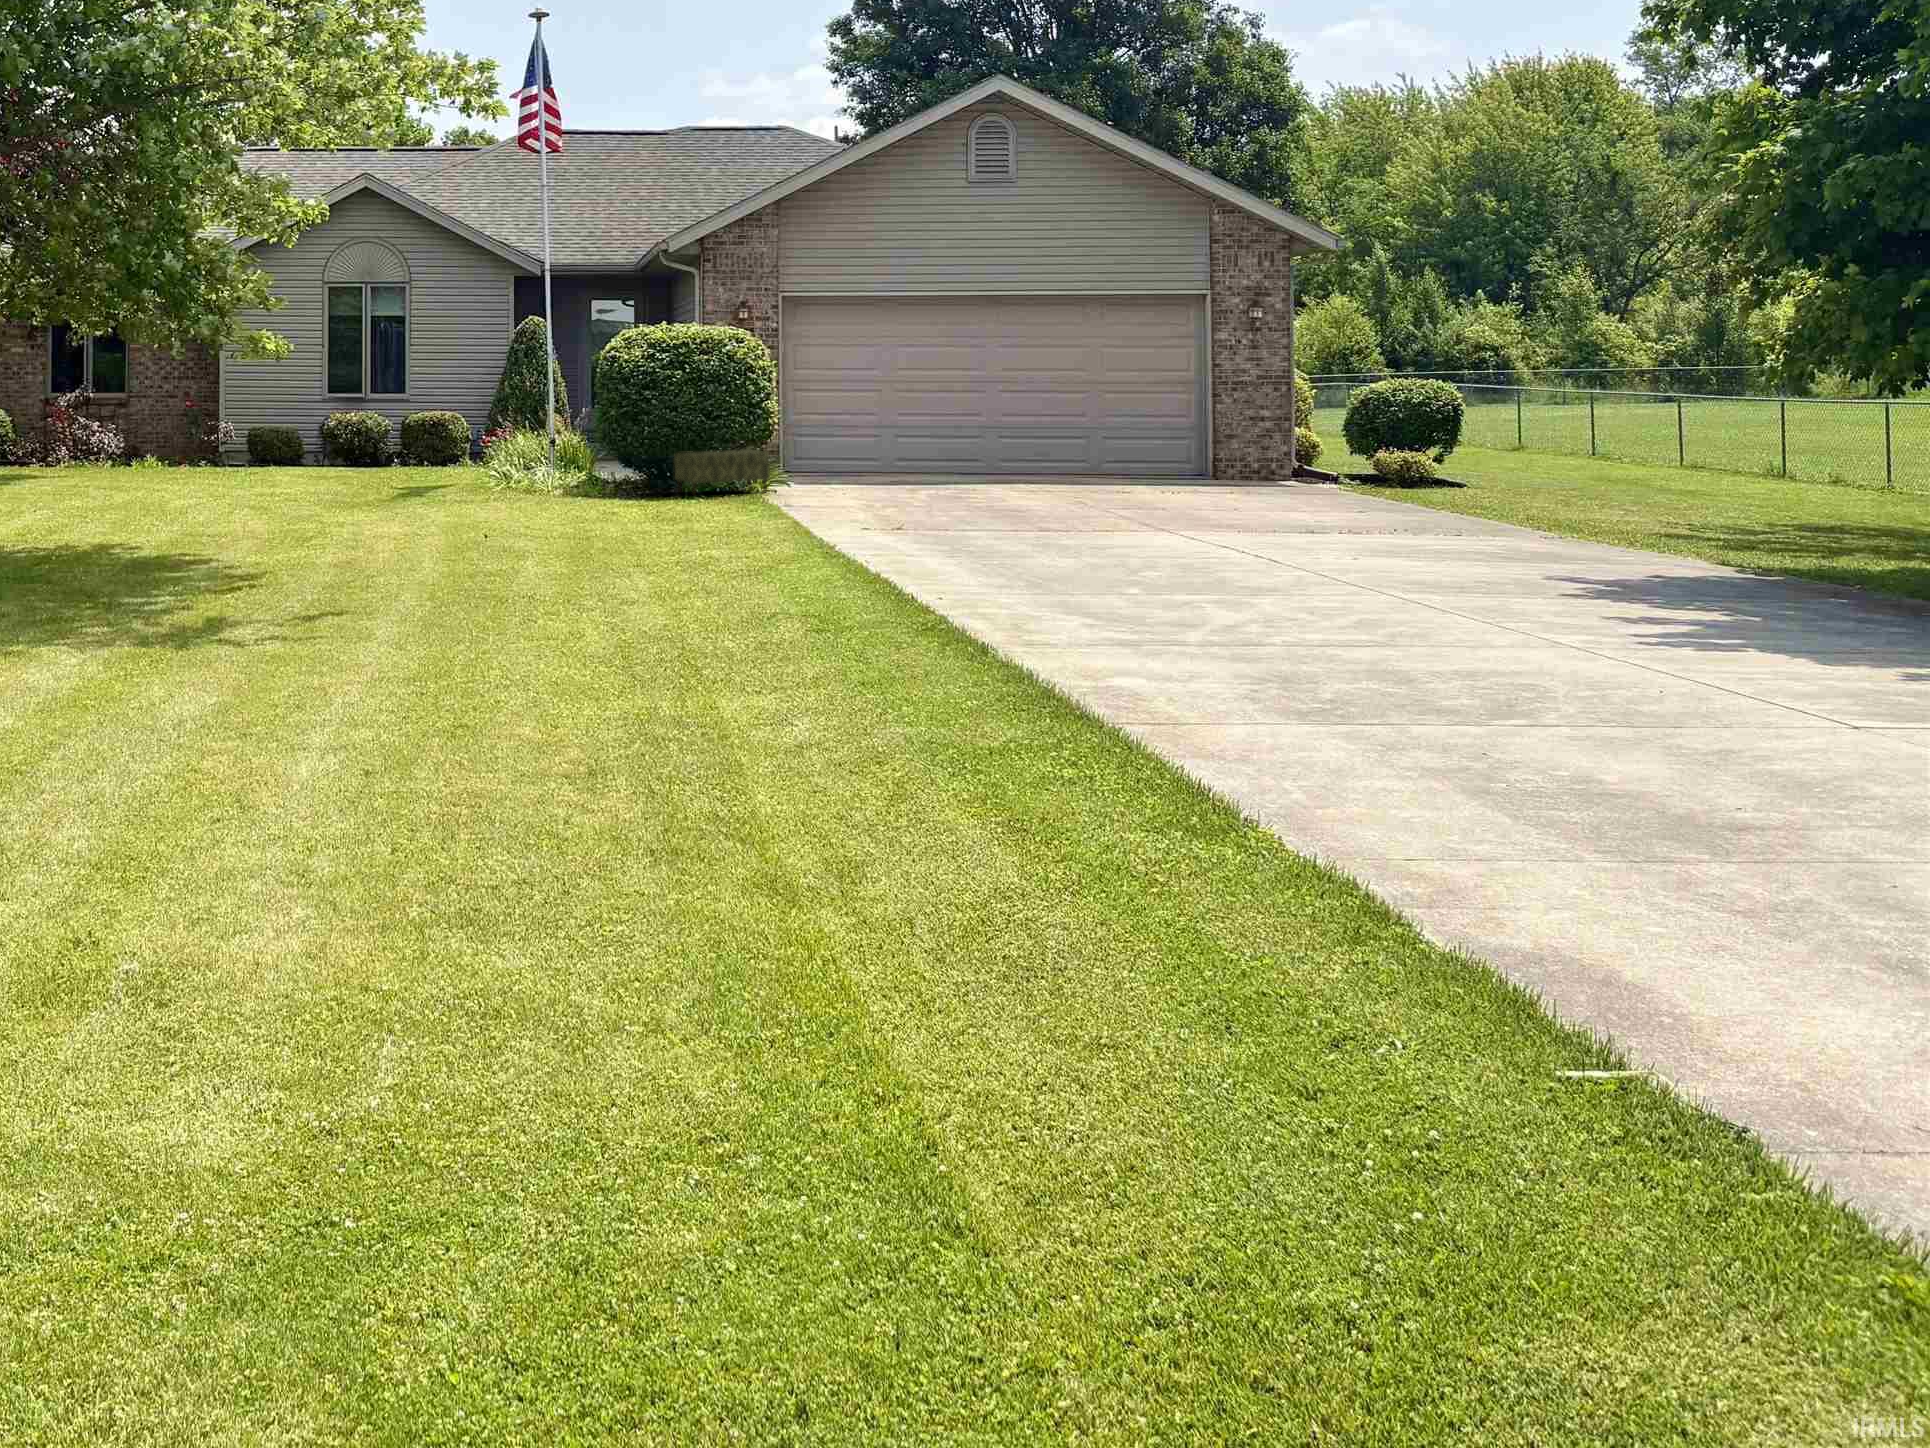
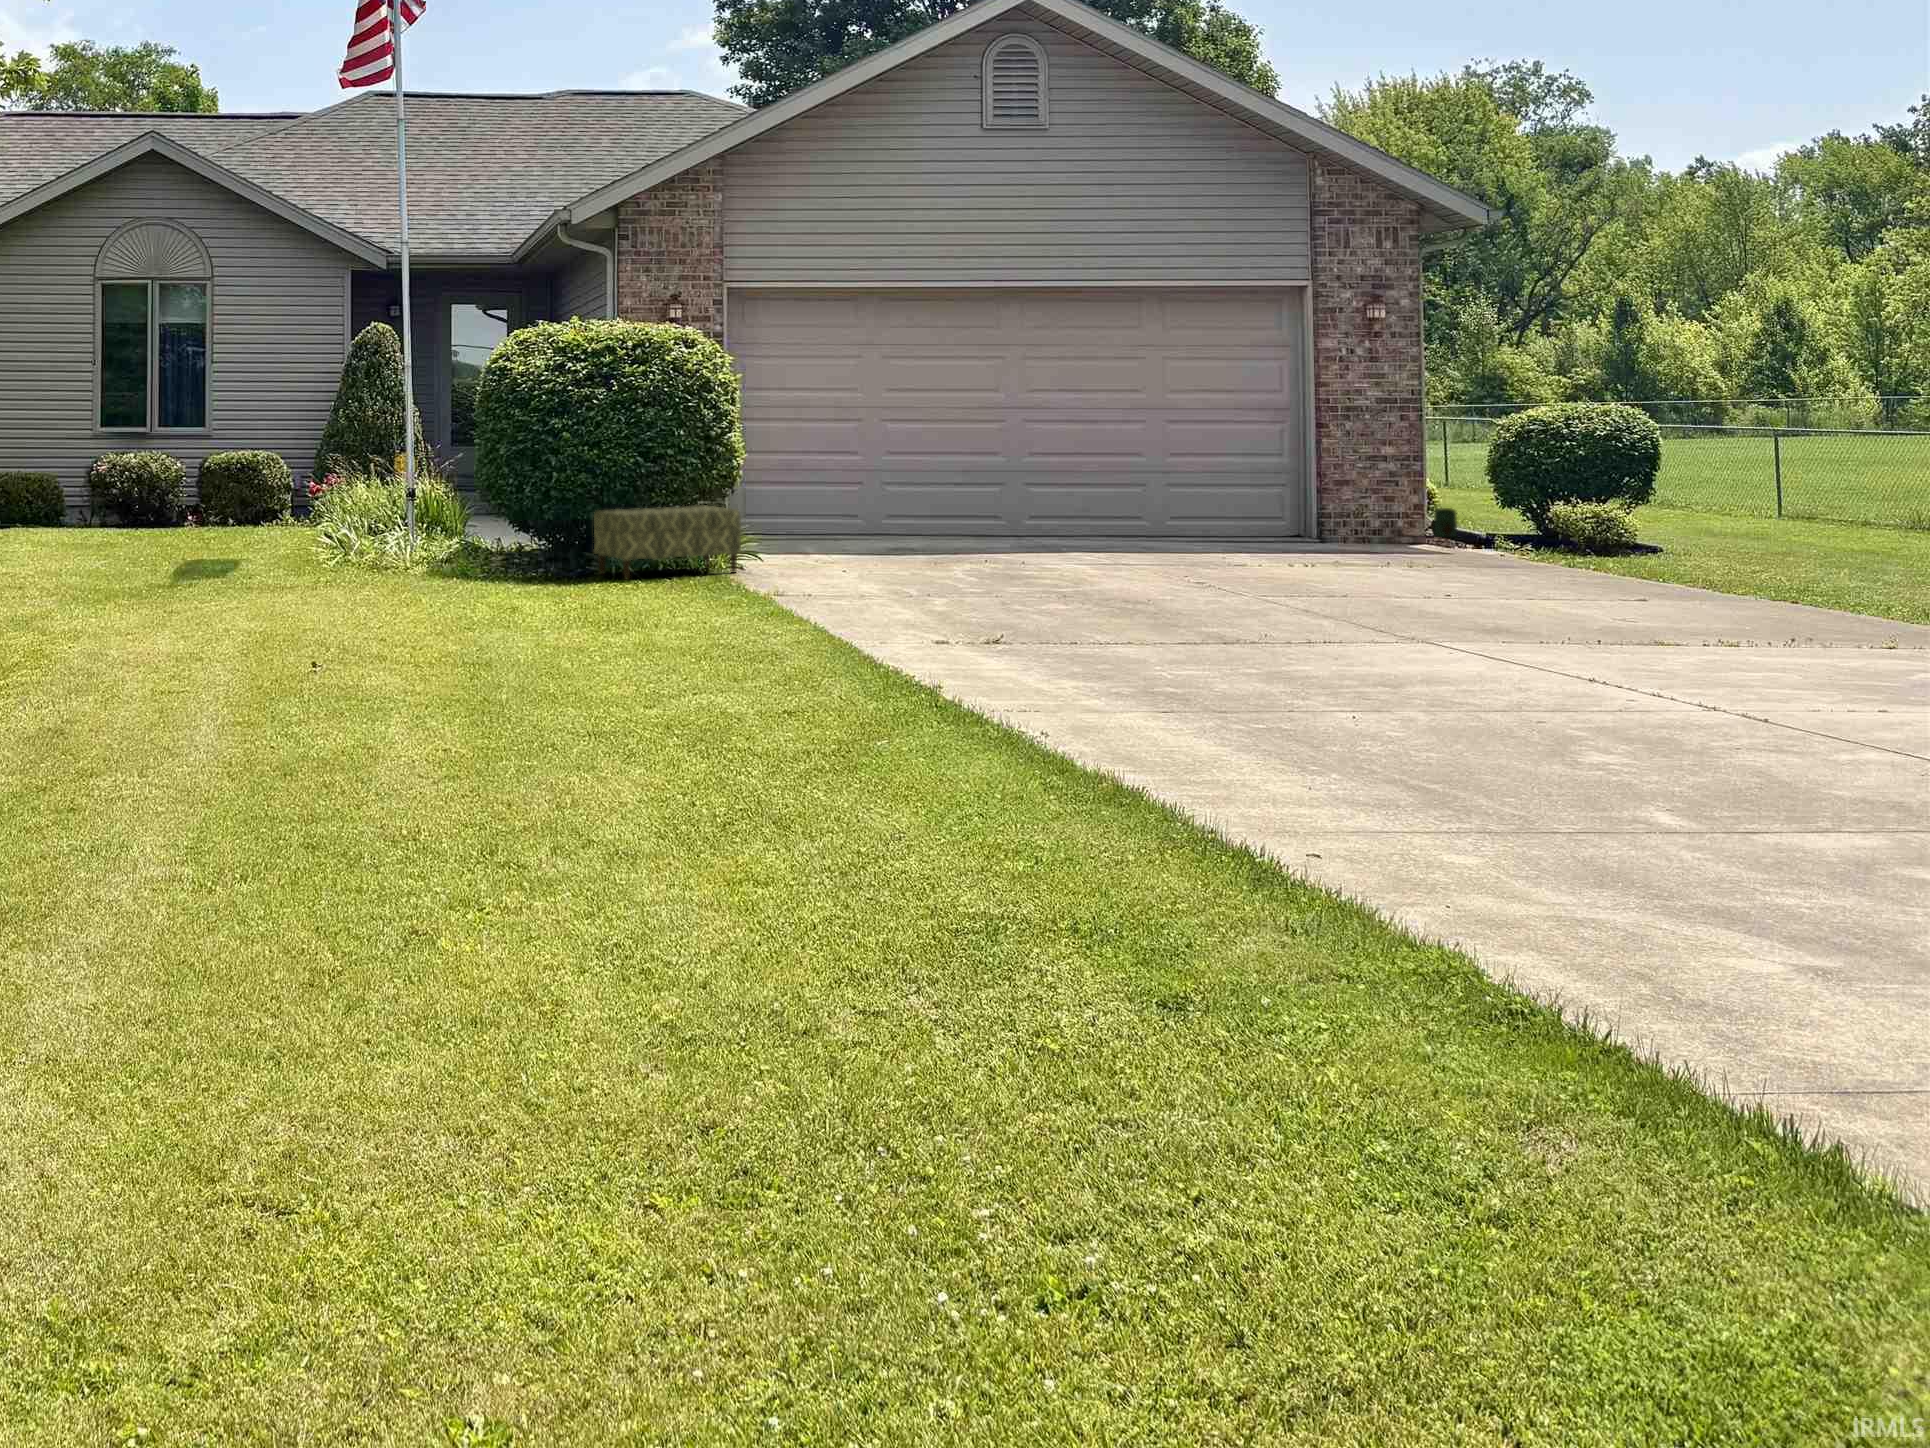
watering can: none [1289,454,1324,478] -> present [1432,508,1457,537]

